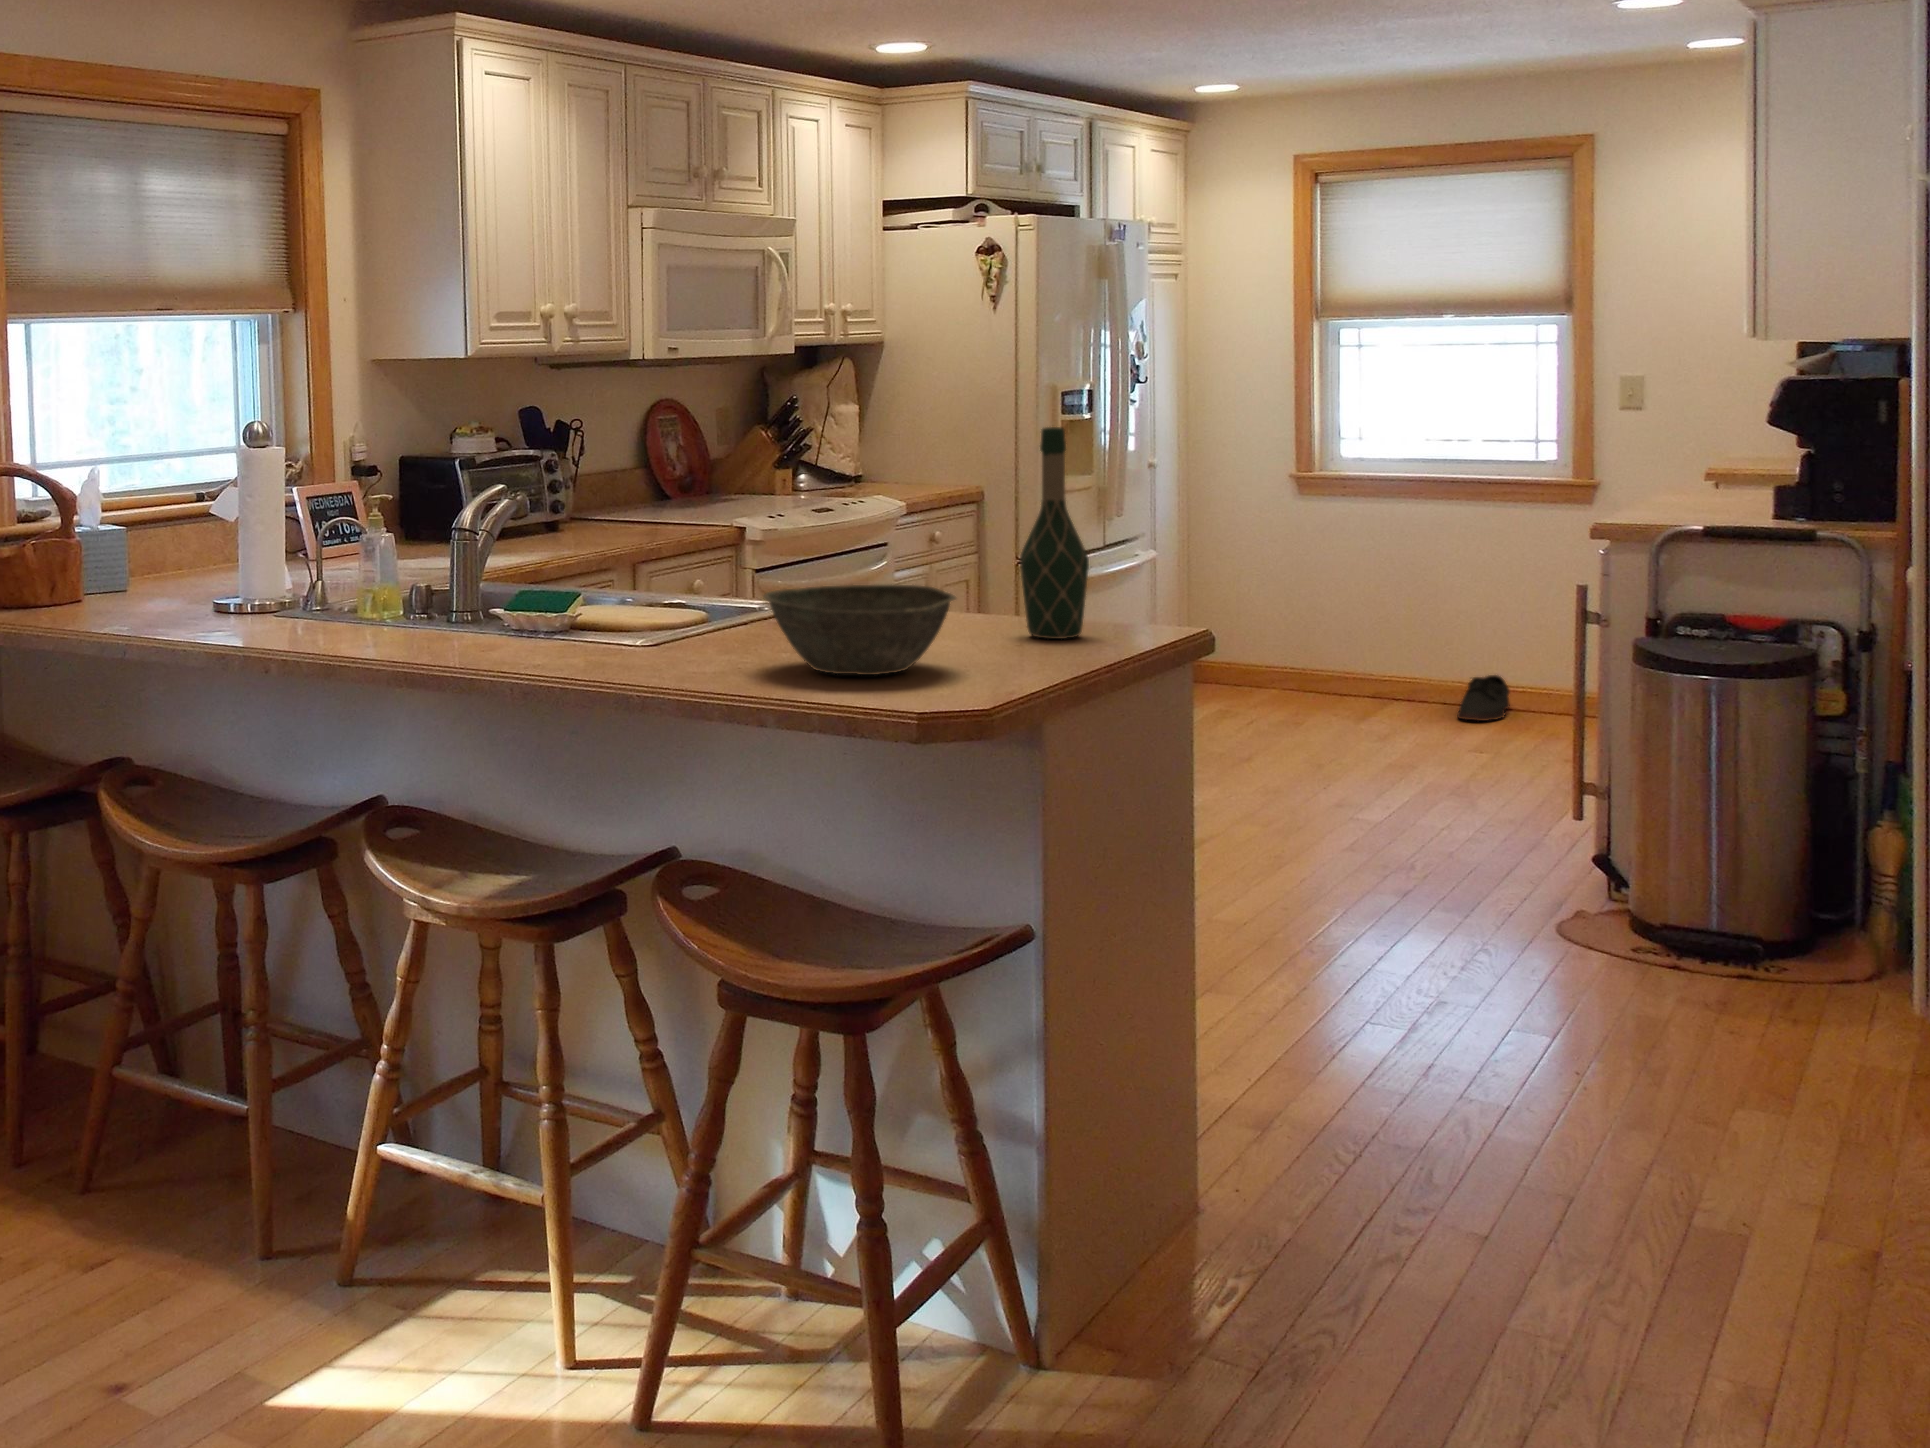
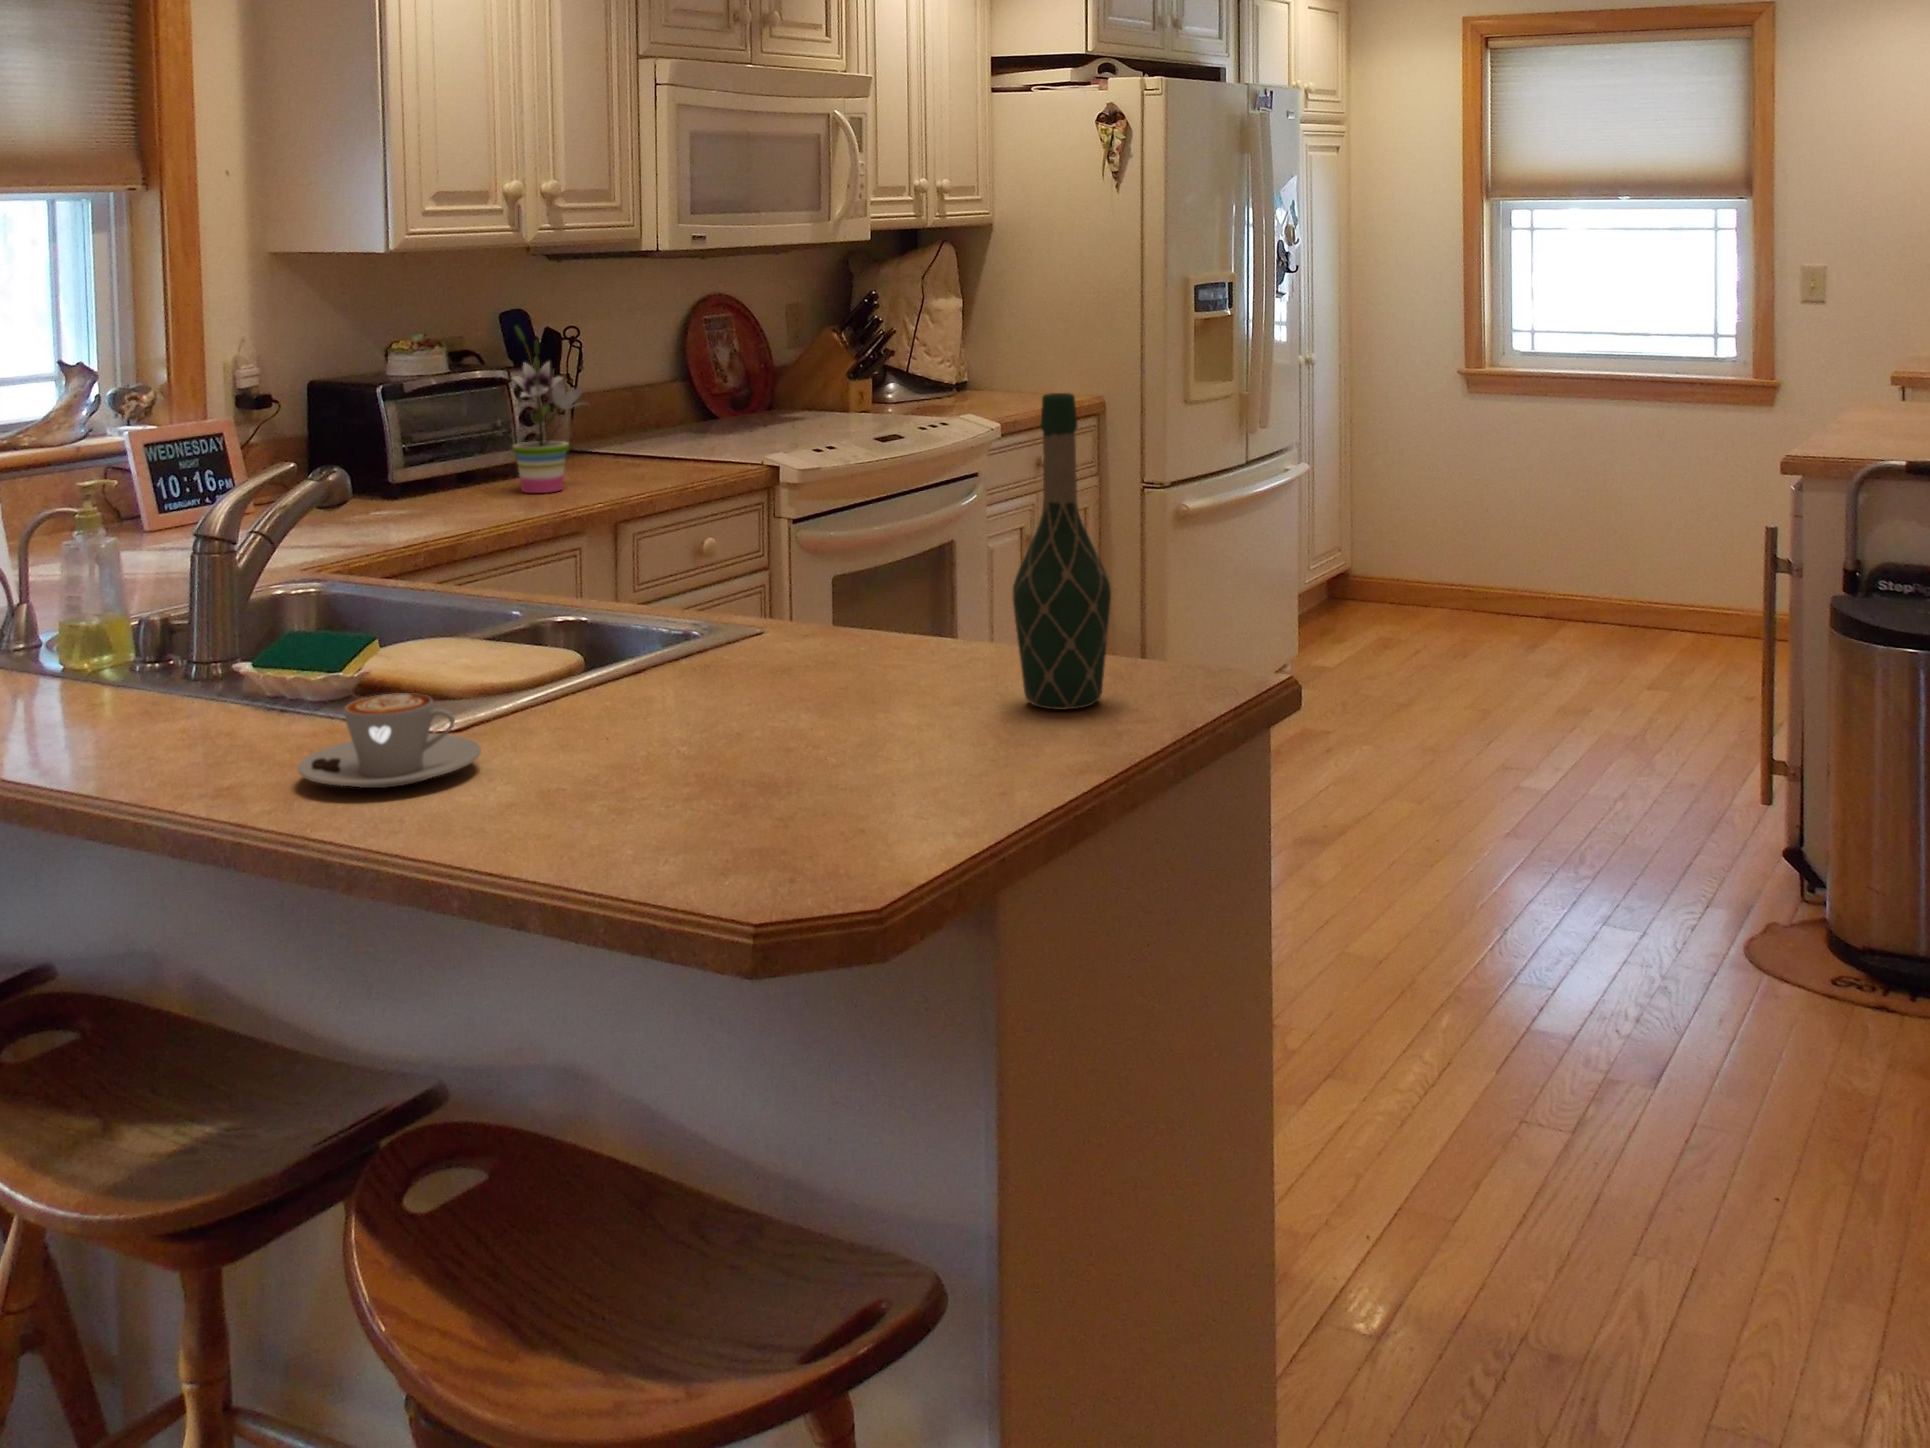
potted plant: none [550,415,606,542] -> present [512,326,586,493]
bowl: present [764,584,956,675] -> none [566,648,876,817]
coffee cup: none [581,611,690,664] -> present [298,693,481,788]
shoe: present [1457,675,1509,721] -> none [1637,598,1692,653]

